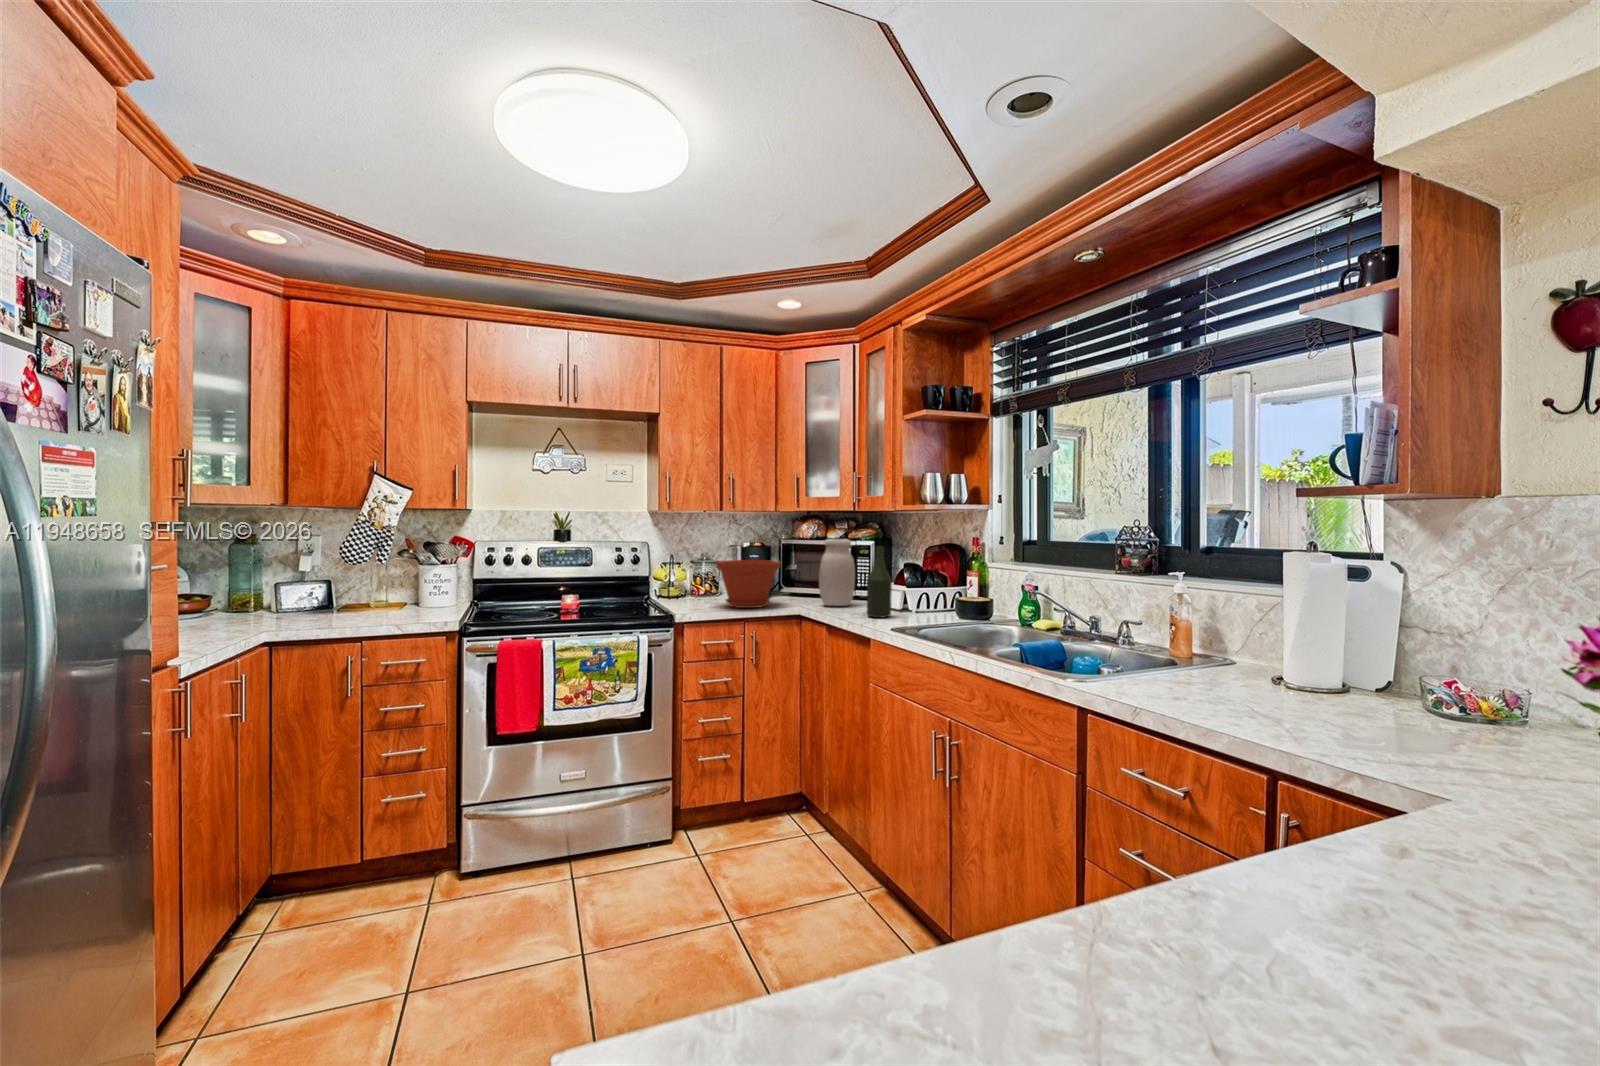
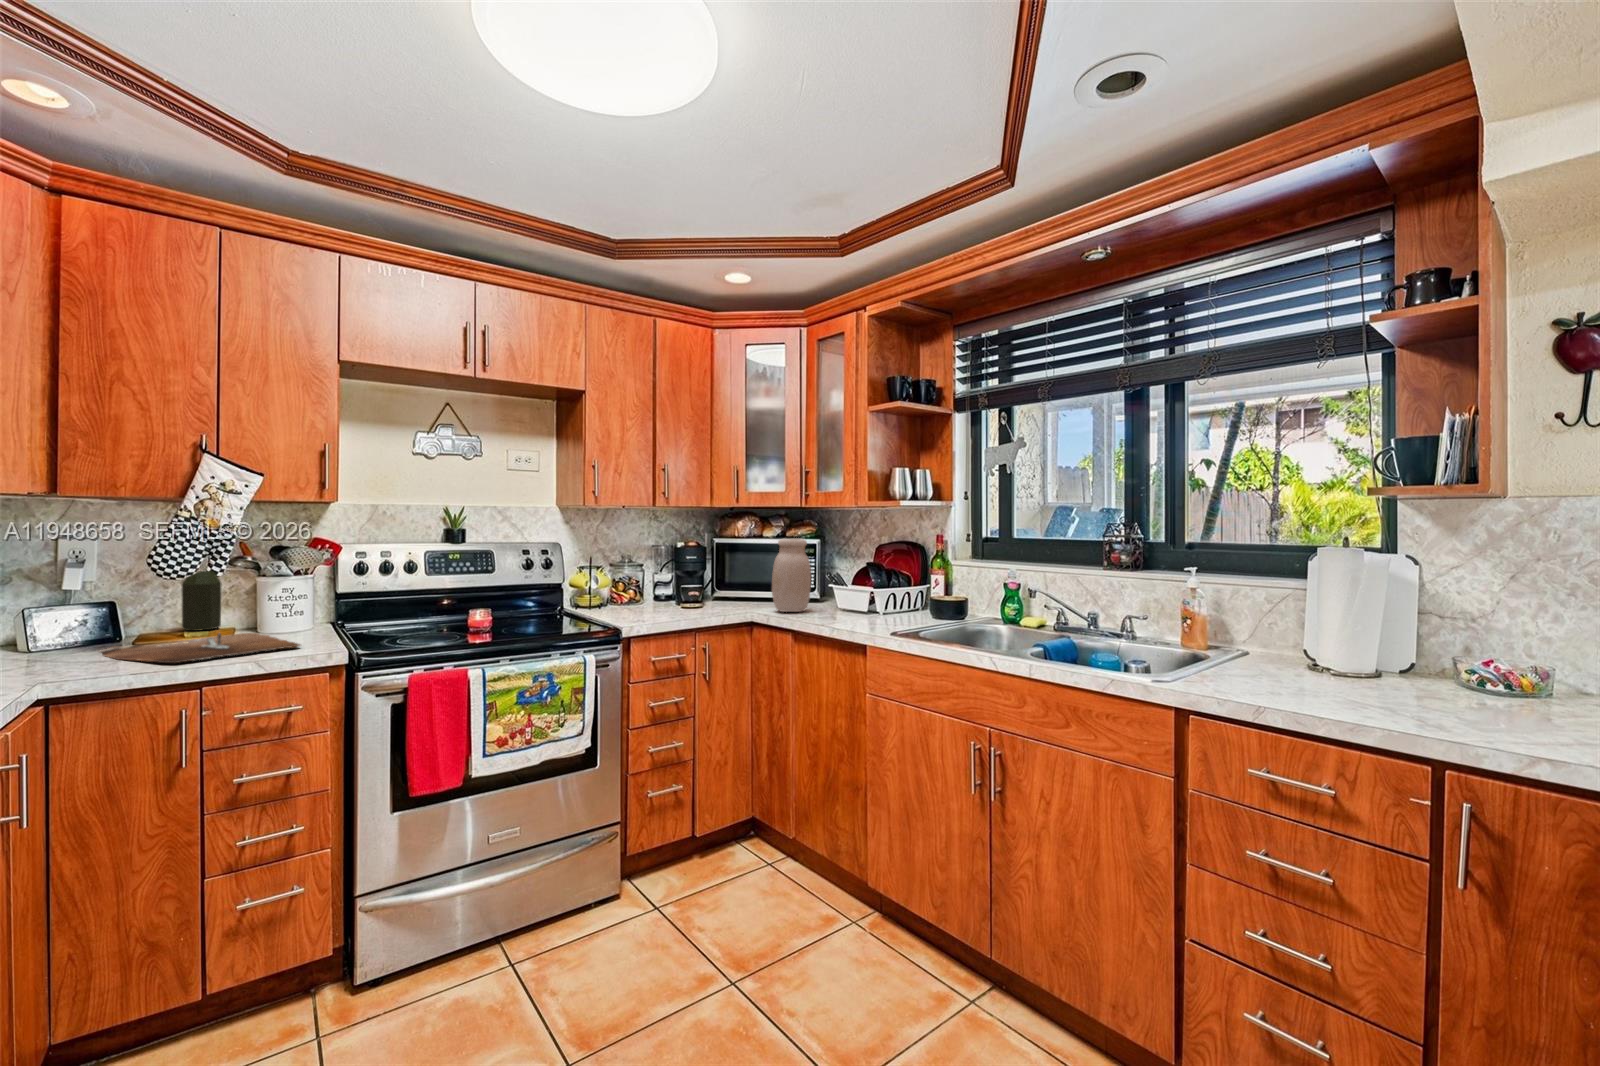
bottle: present [867,547,892,618] -> present [182,570,222,631]
plant pot: present [716,560,781,608] -> none [654,563,730,617]
cutting board: none [306,606,432,626] -> present [100,633,300,663]

